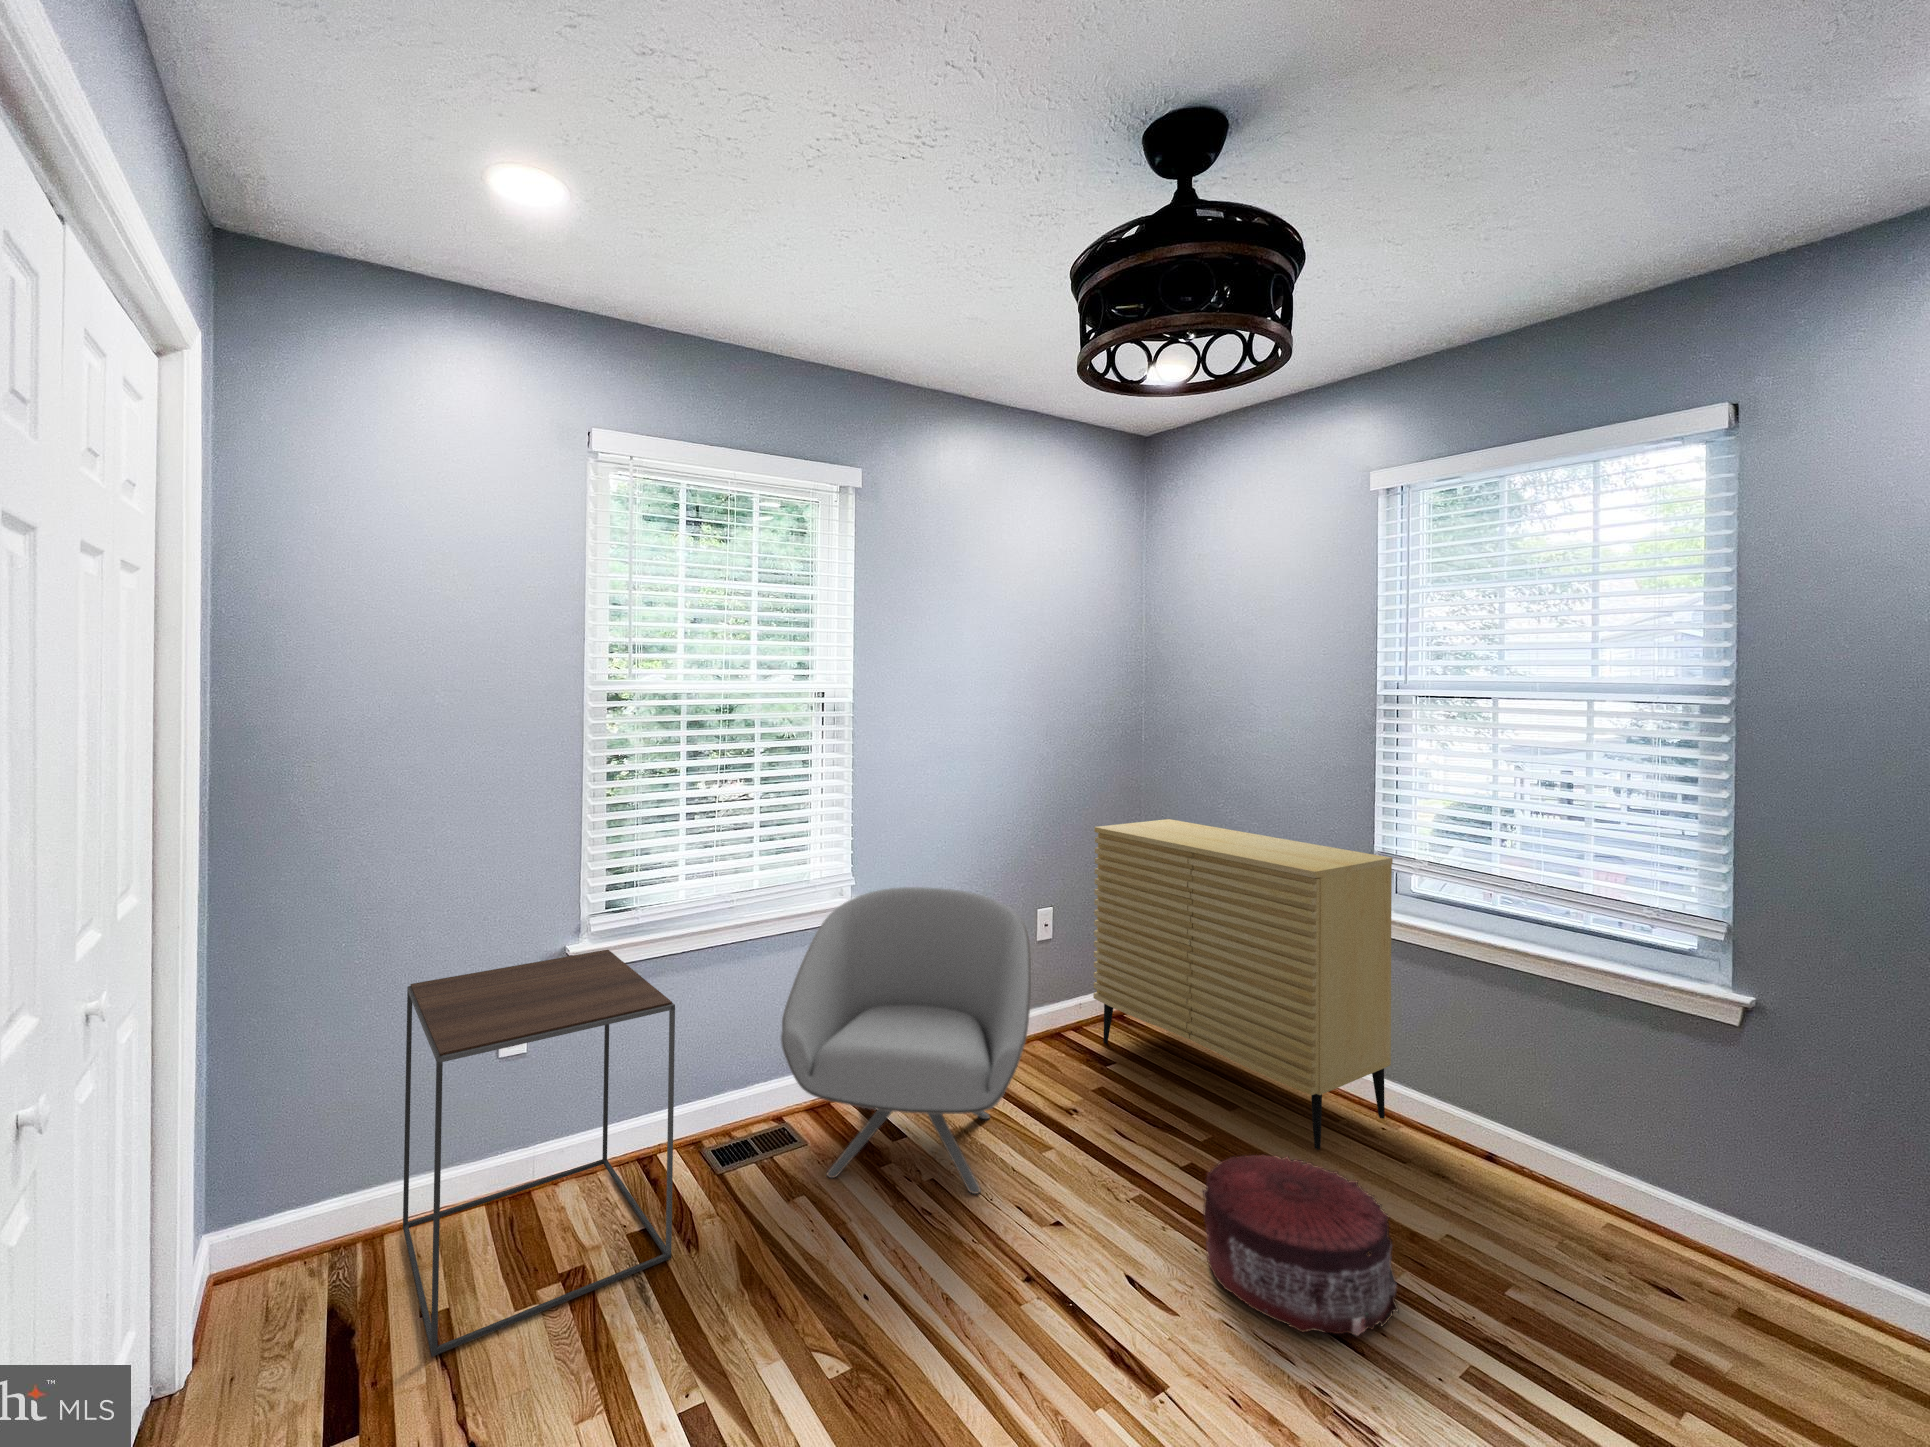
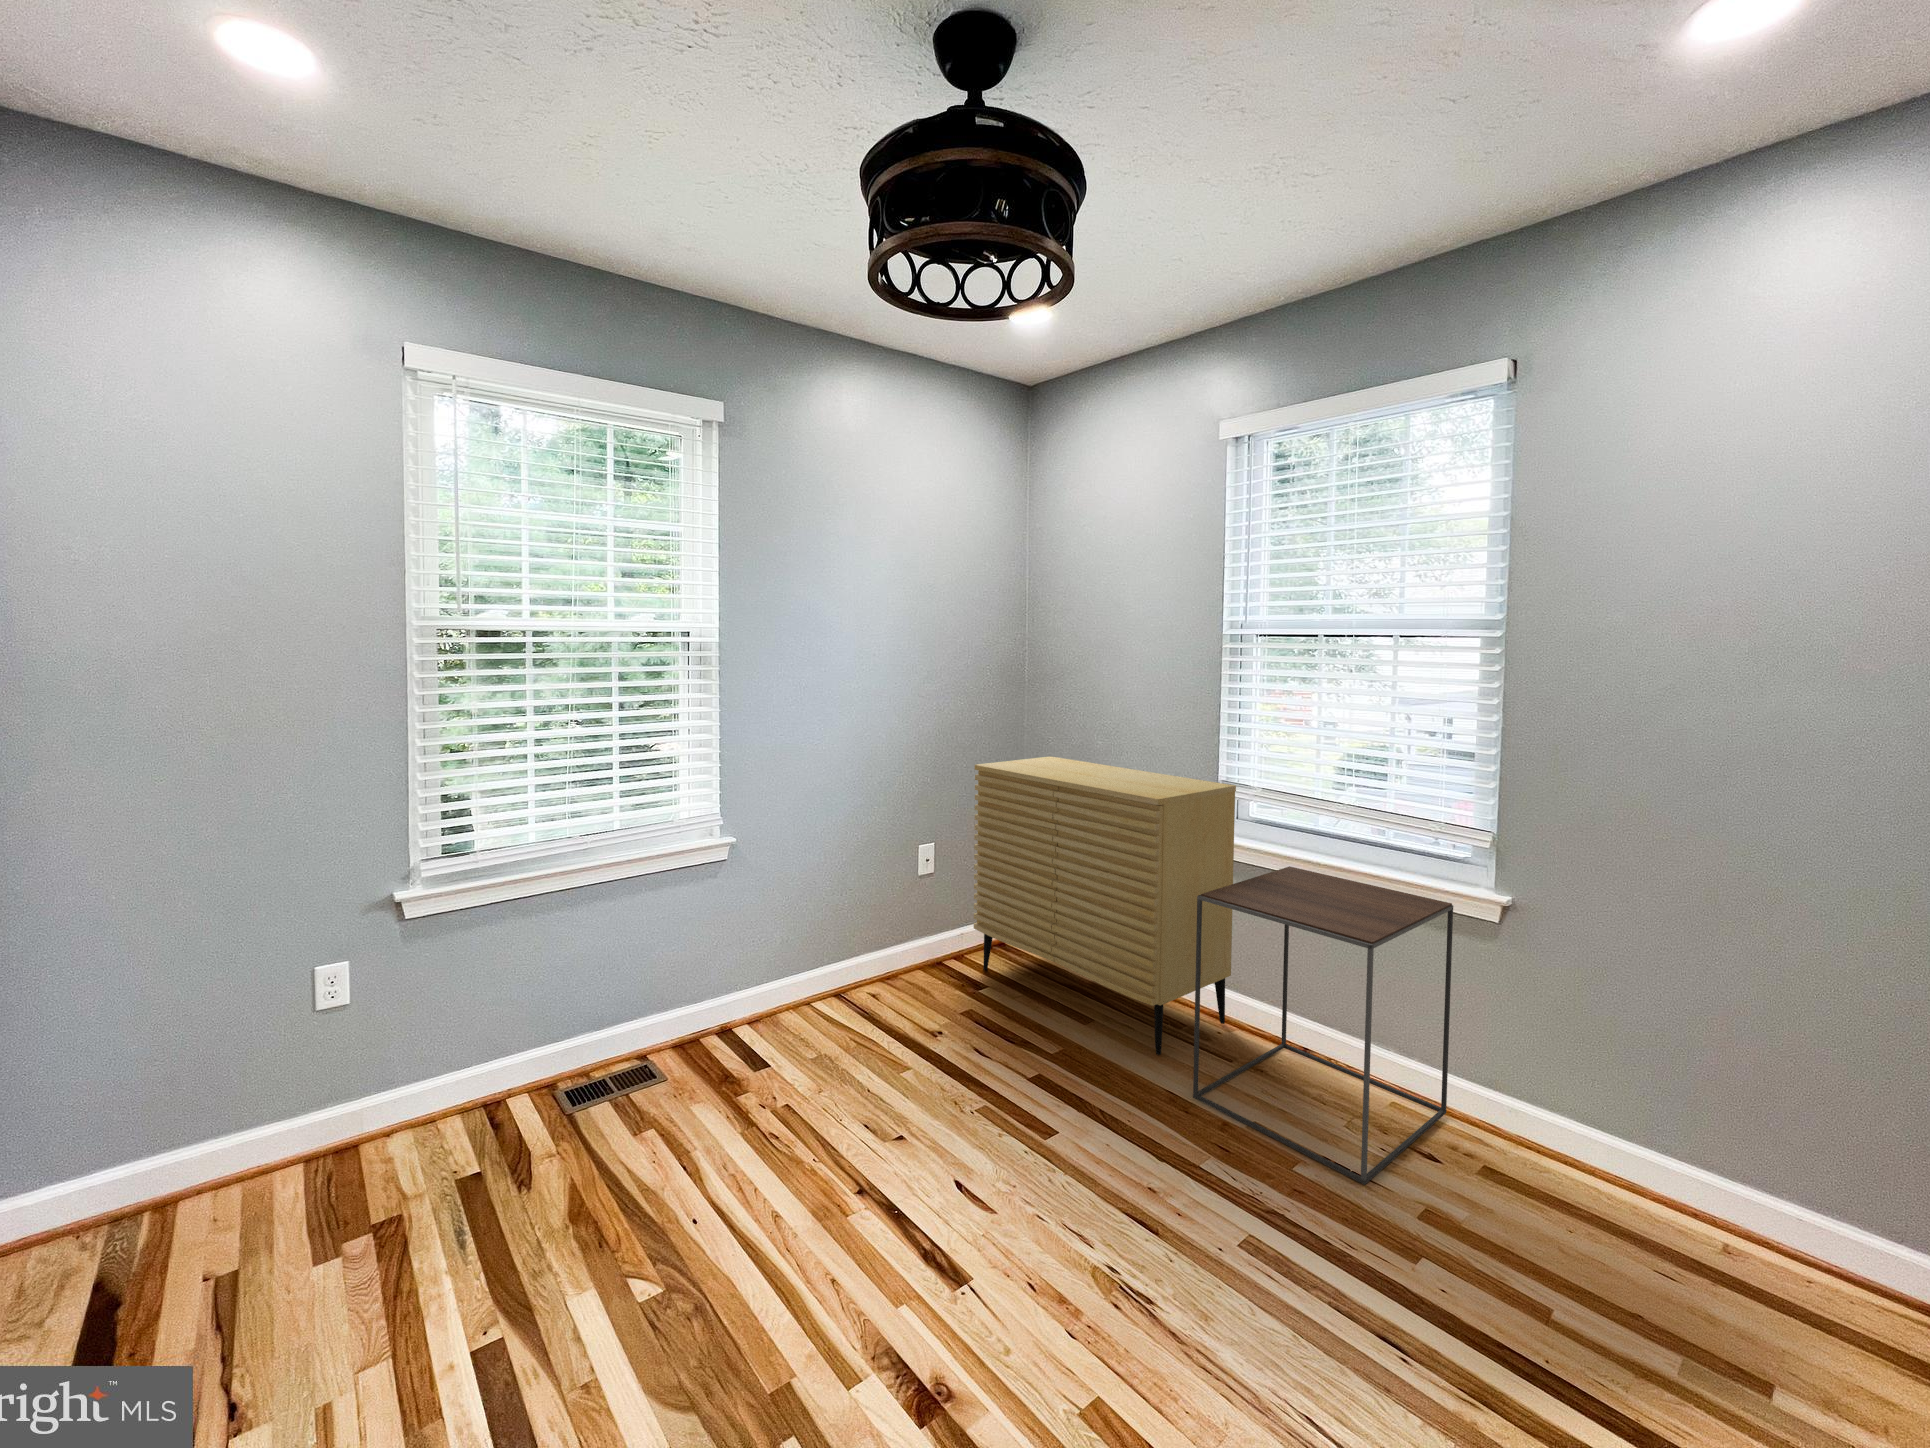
armchair: present [781,887,1031,1194] -> none [625,827,891,1117]
side table: present [403,950,675,1357] -> present [1193,866,1453,1185]
pouf: present [1203,1155,1399,1336] -> none [1033,1060,1196,1219]

